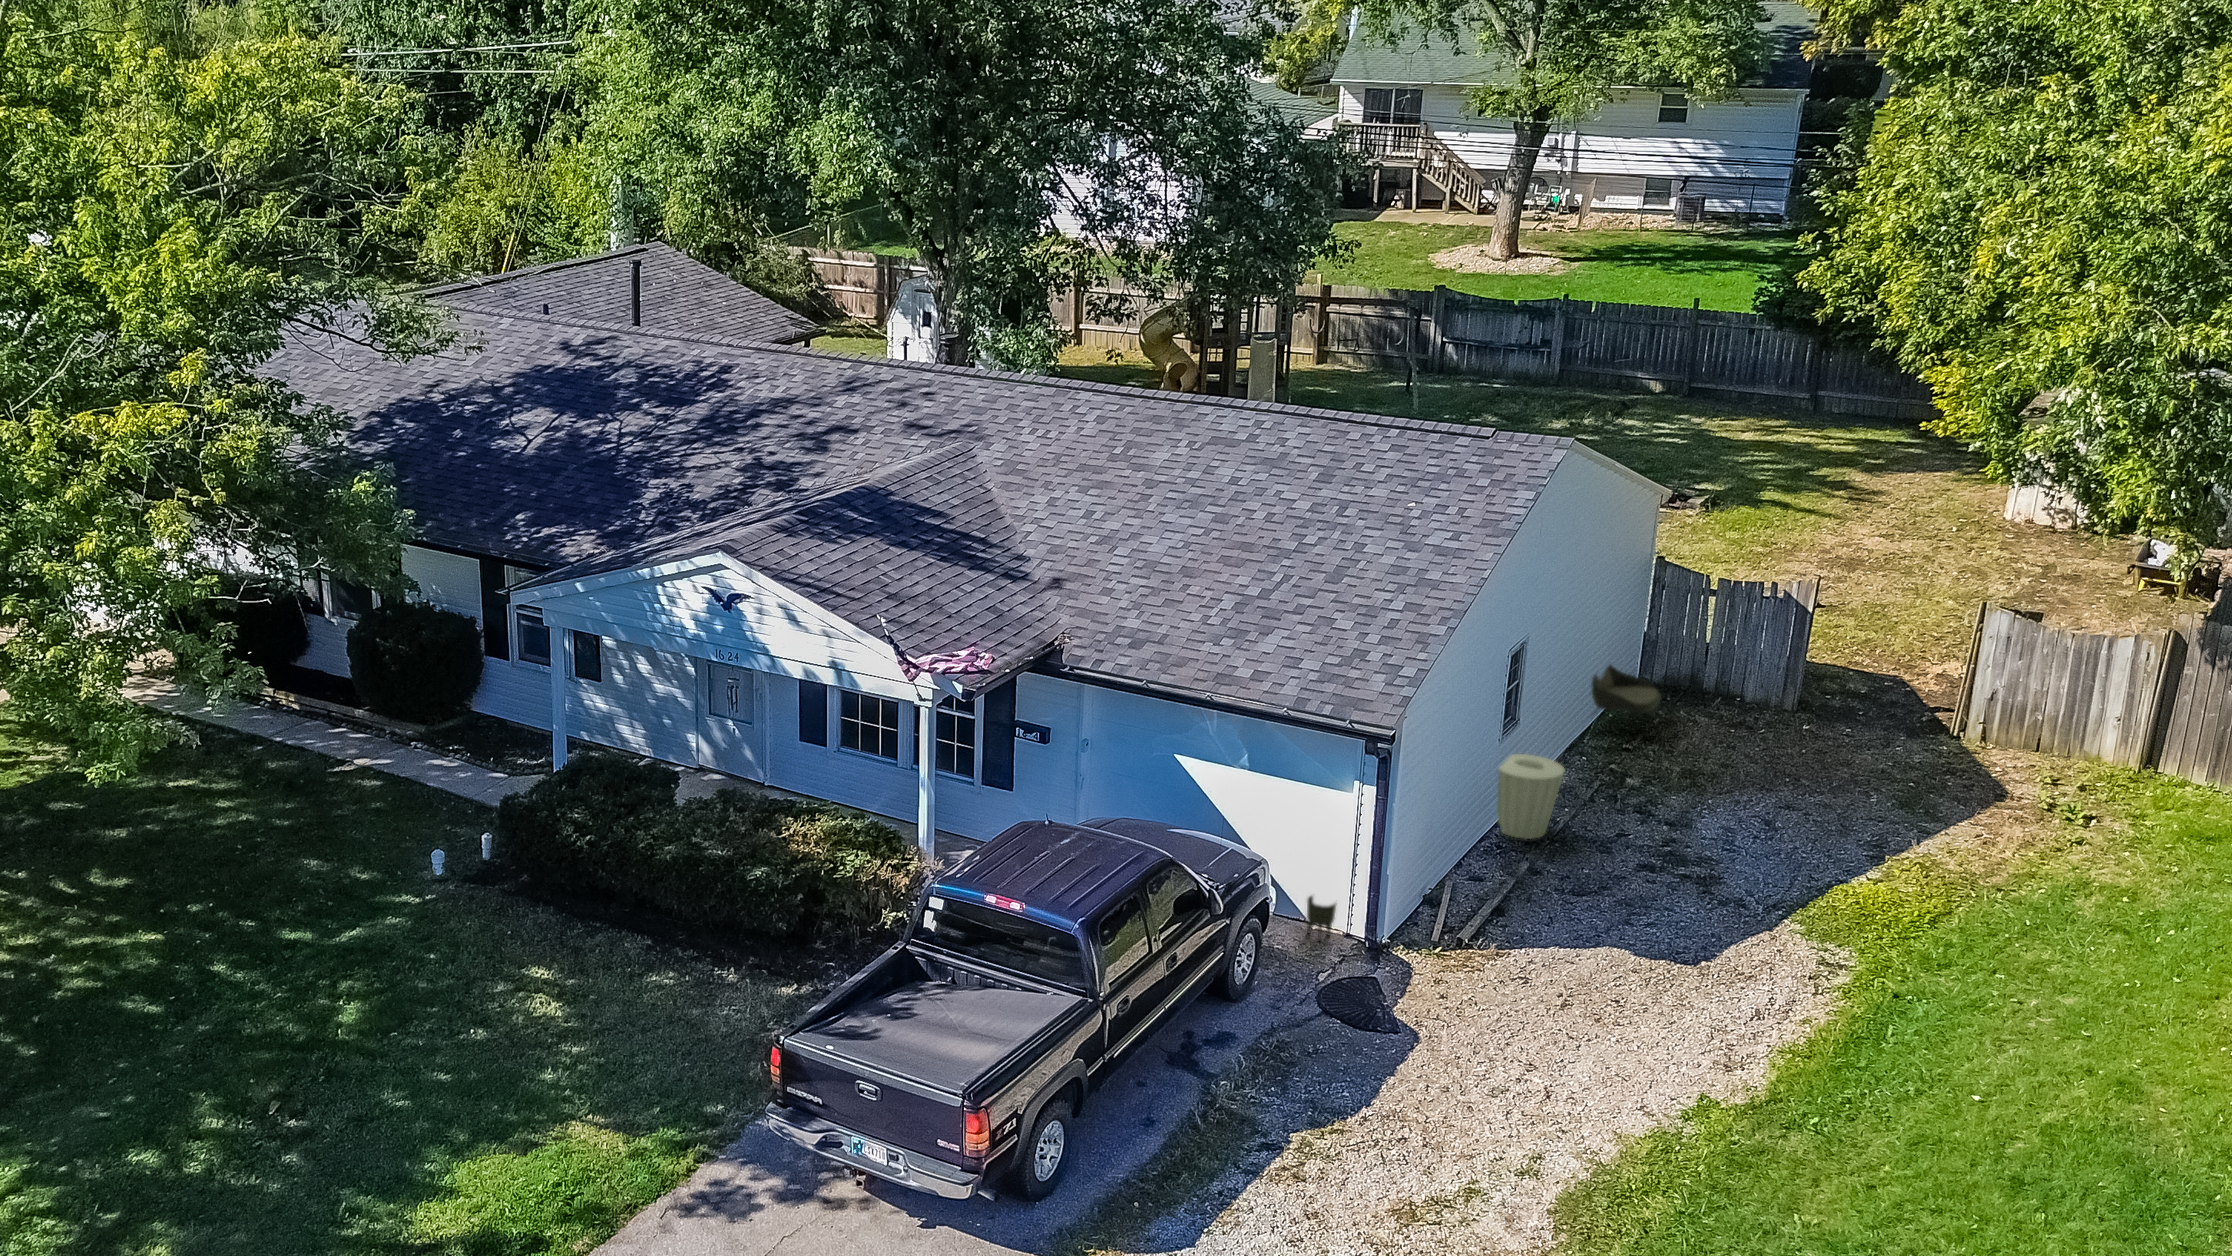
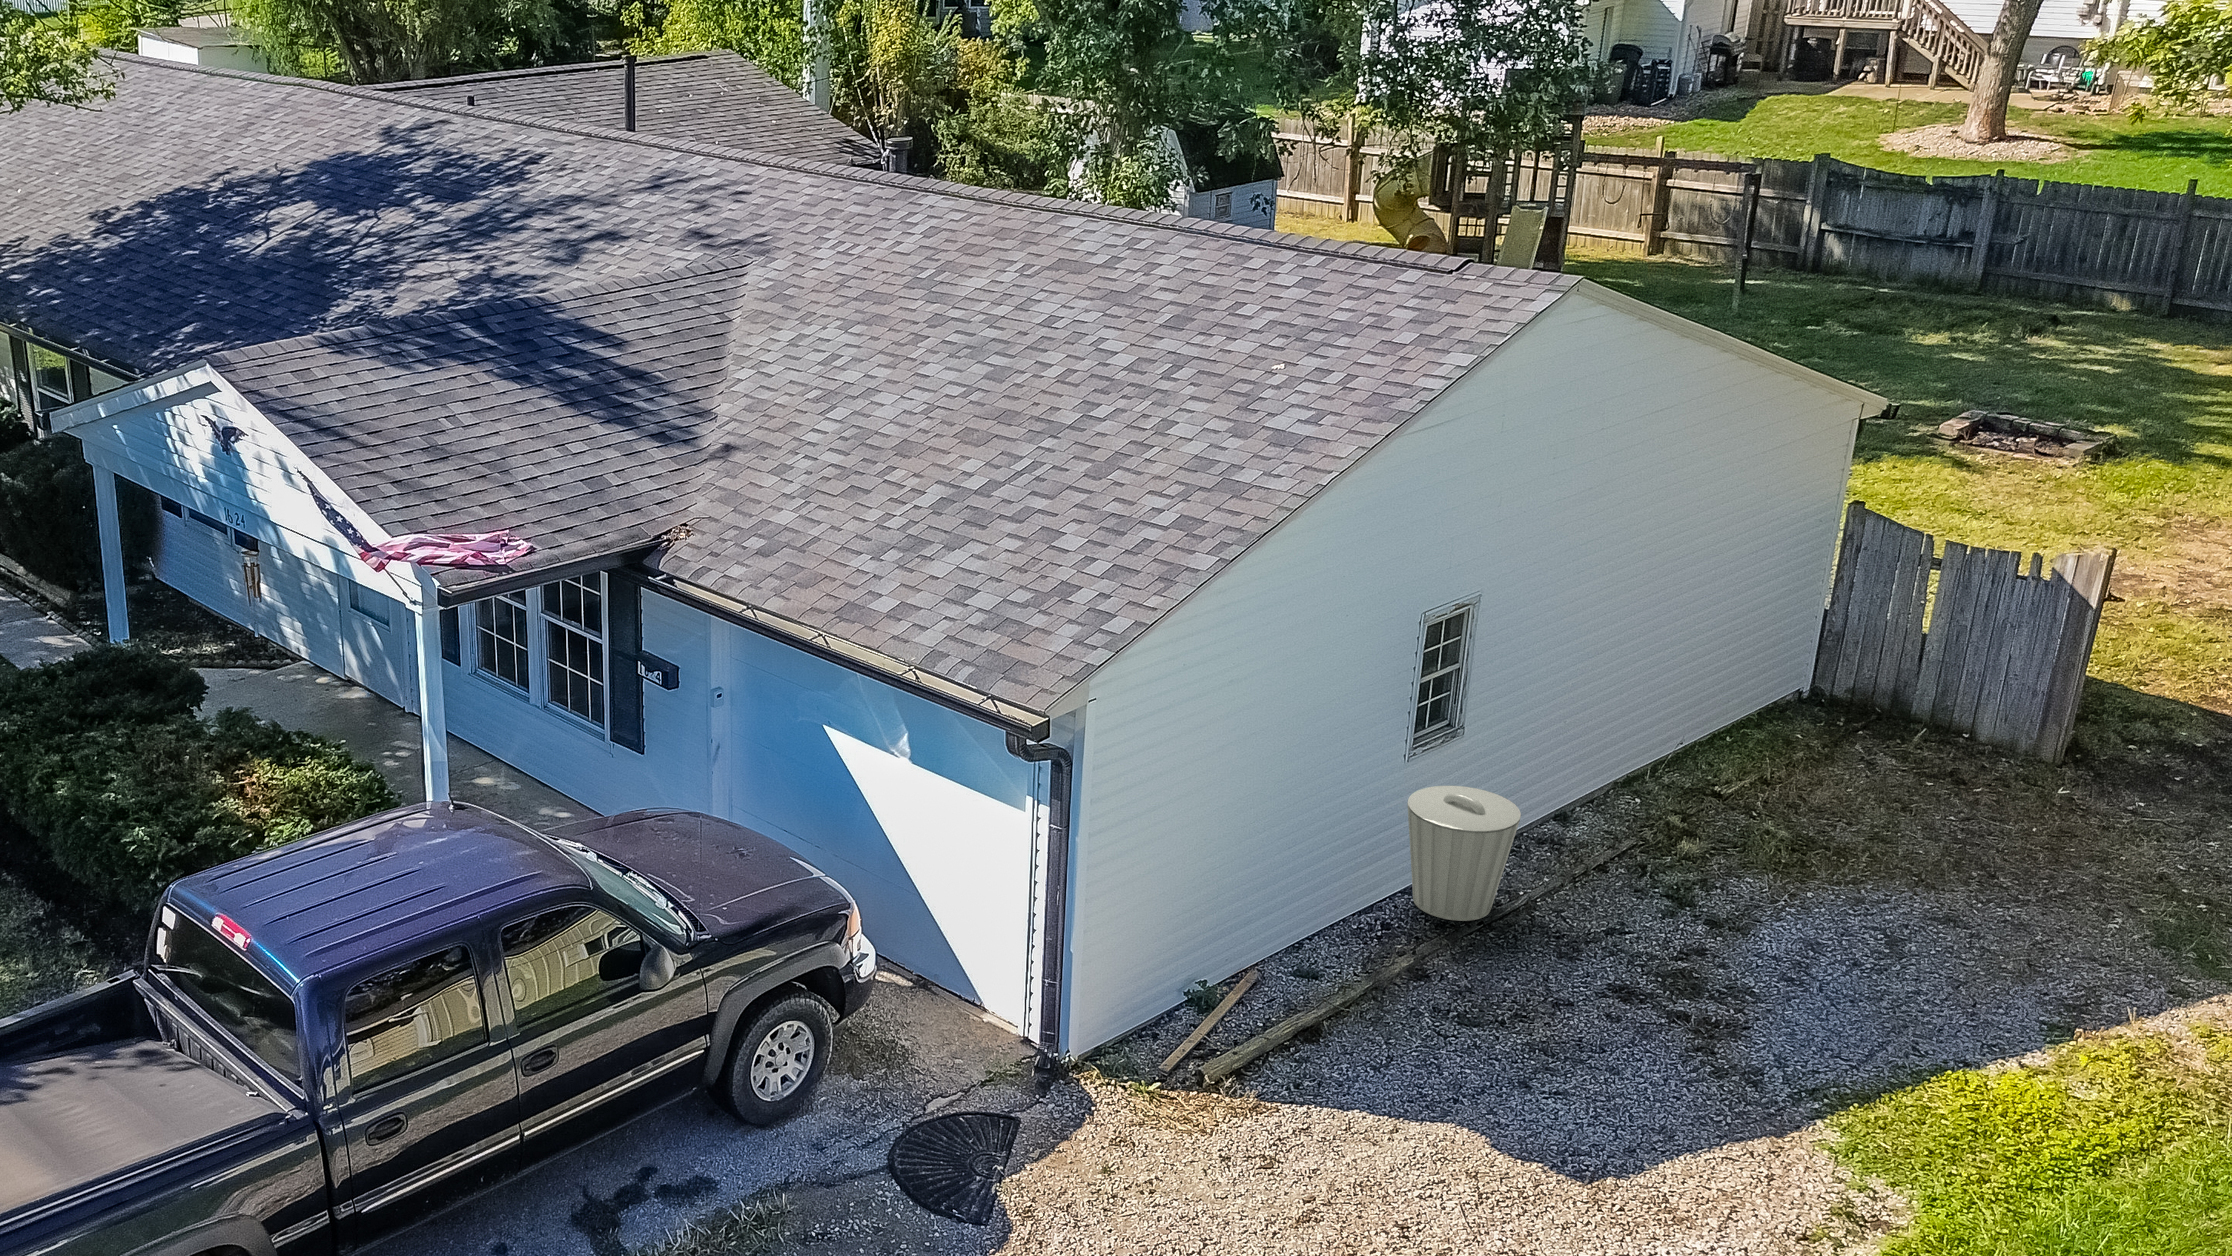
lounge chair: present [1592,665,1661,746] -> none [1655,641,1803,792]
planter: present [1307,896,1336,941] -> none [966,972,1011,1047]

